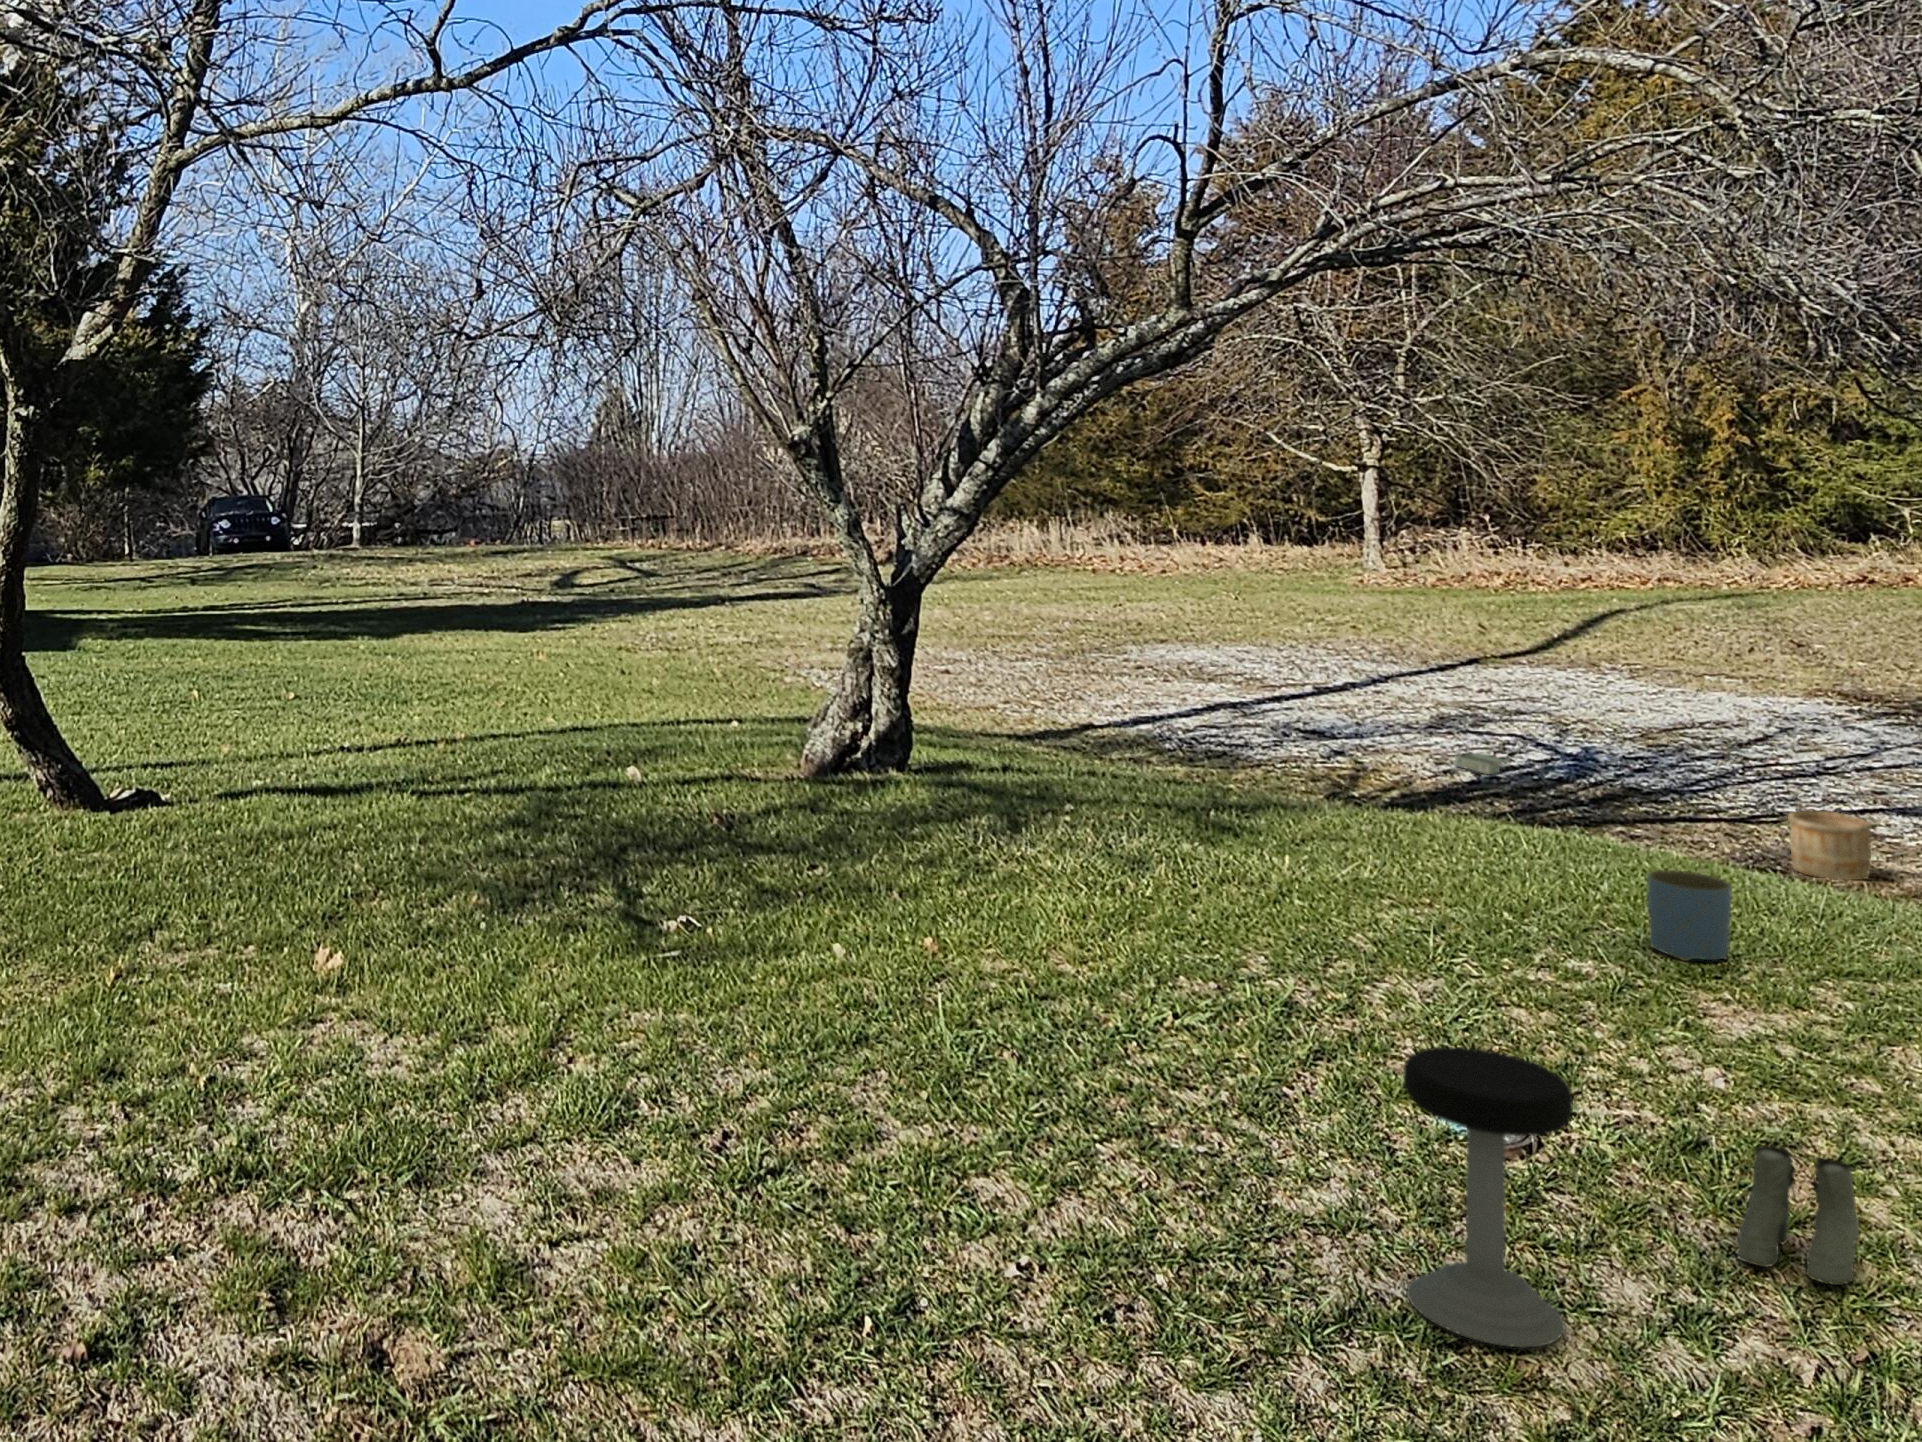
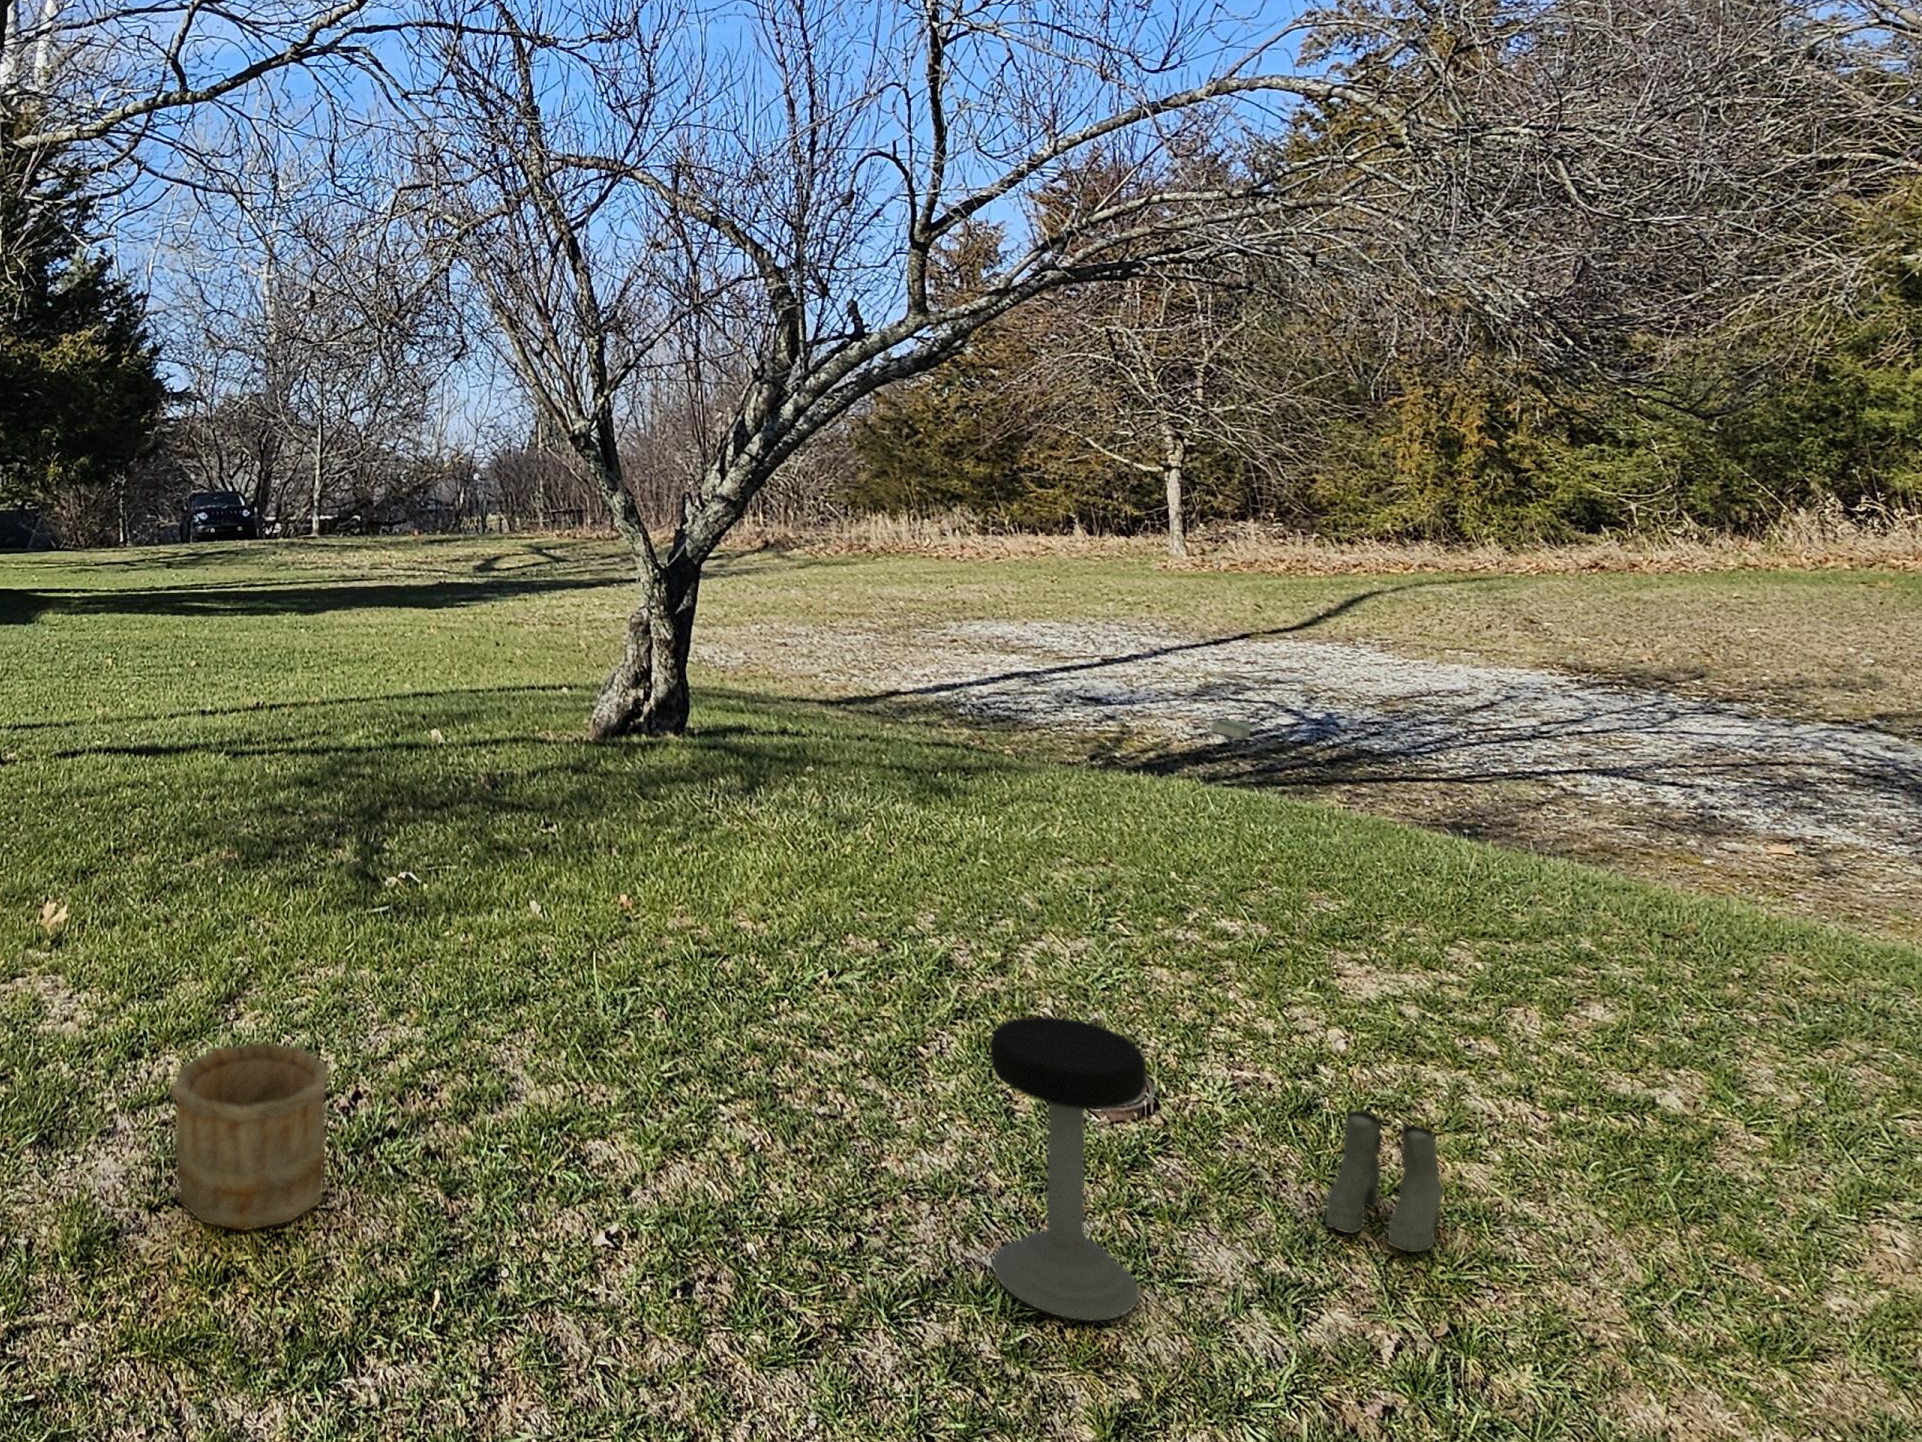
wooden bucket: present [1788,810,1872,880] -> present [171,1043,327,1231]
planter: present [1647,870,1732,961] -> none [1309,833,1385,920]

